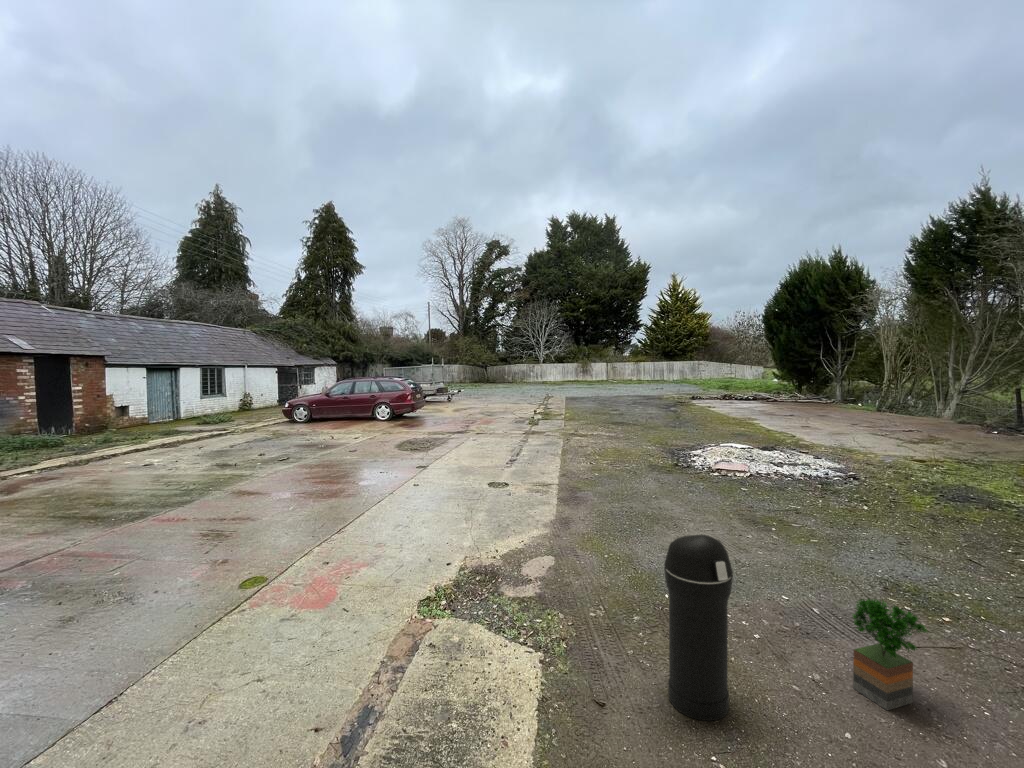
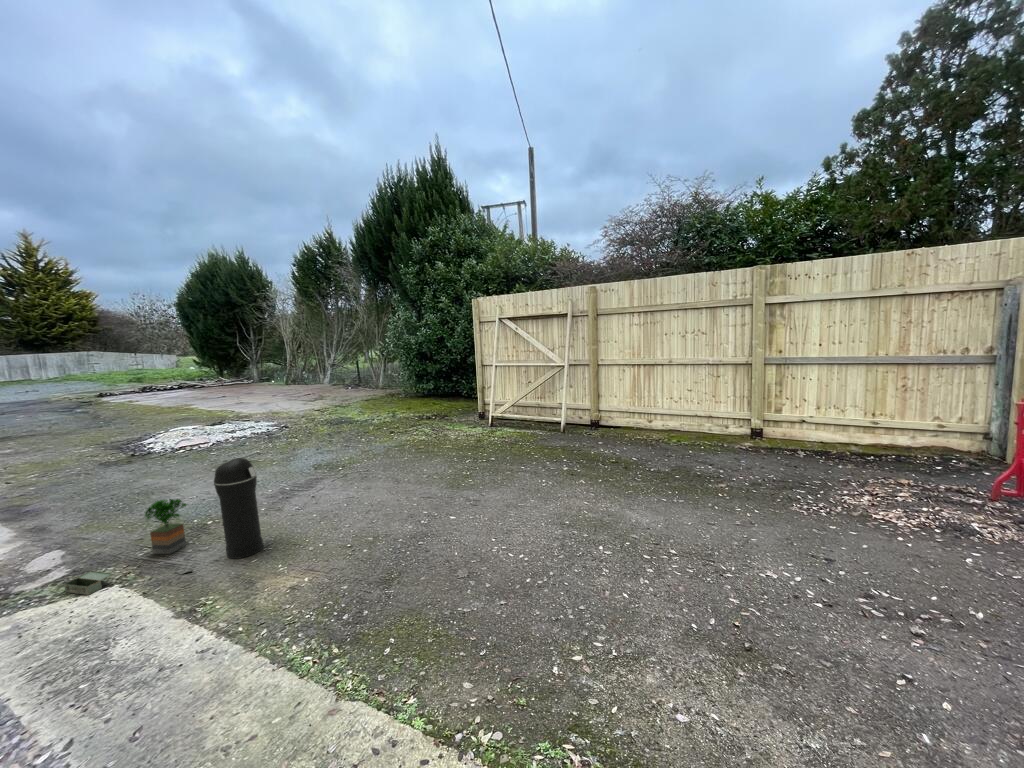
potted tree: present [853,599,927,710] -> present [145,499,187,554]
toolbox: none [509,611,546,645] -> present [64,571,112,595]

